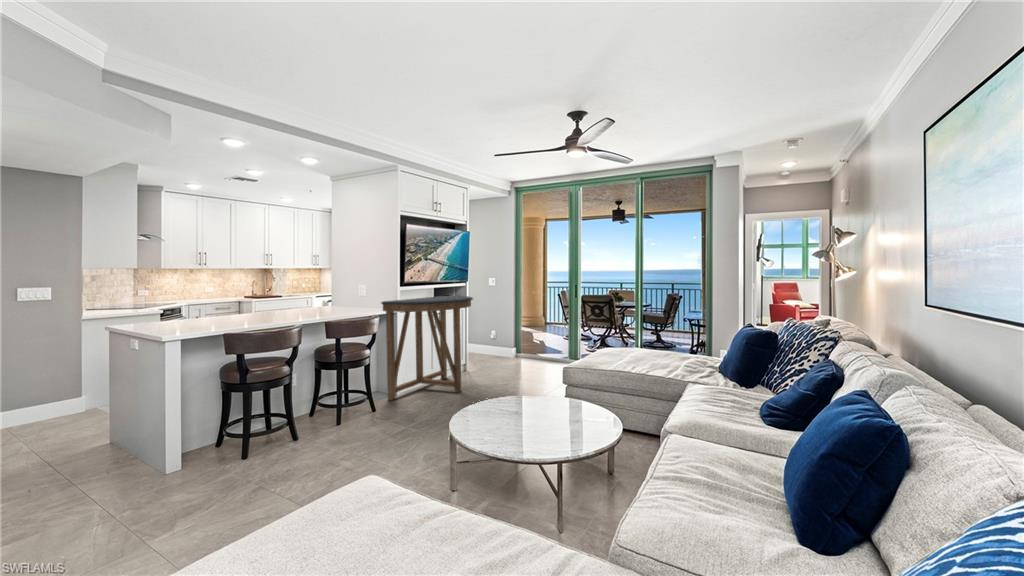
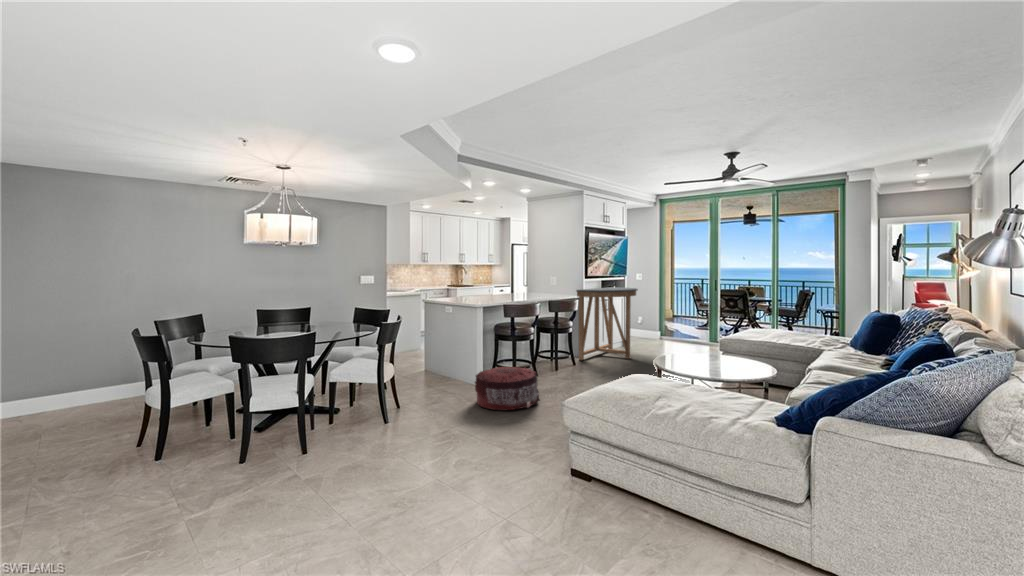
pouf: none [100,443,243,545] -> present [475,367,540,410]

